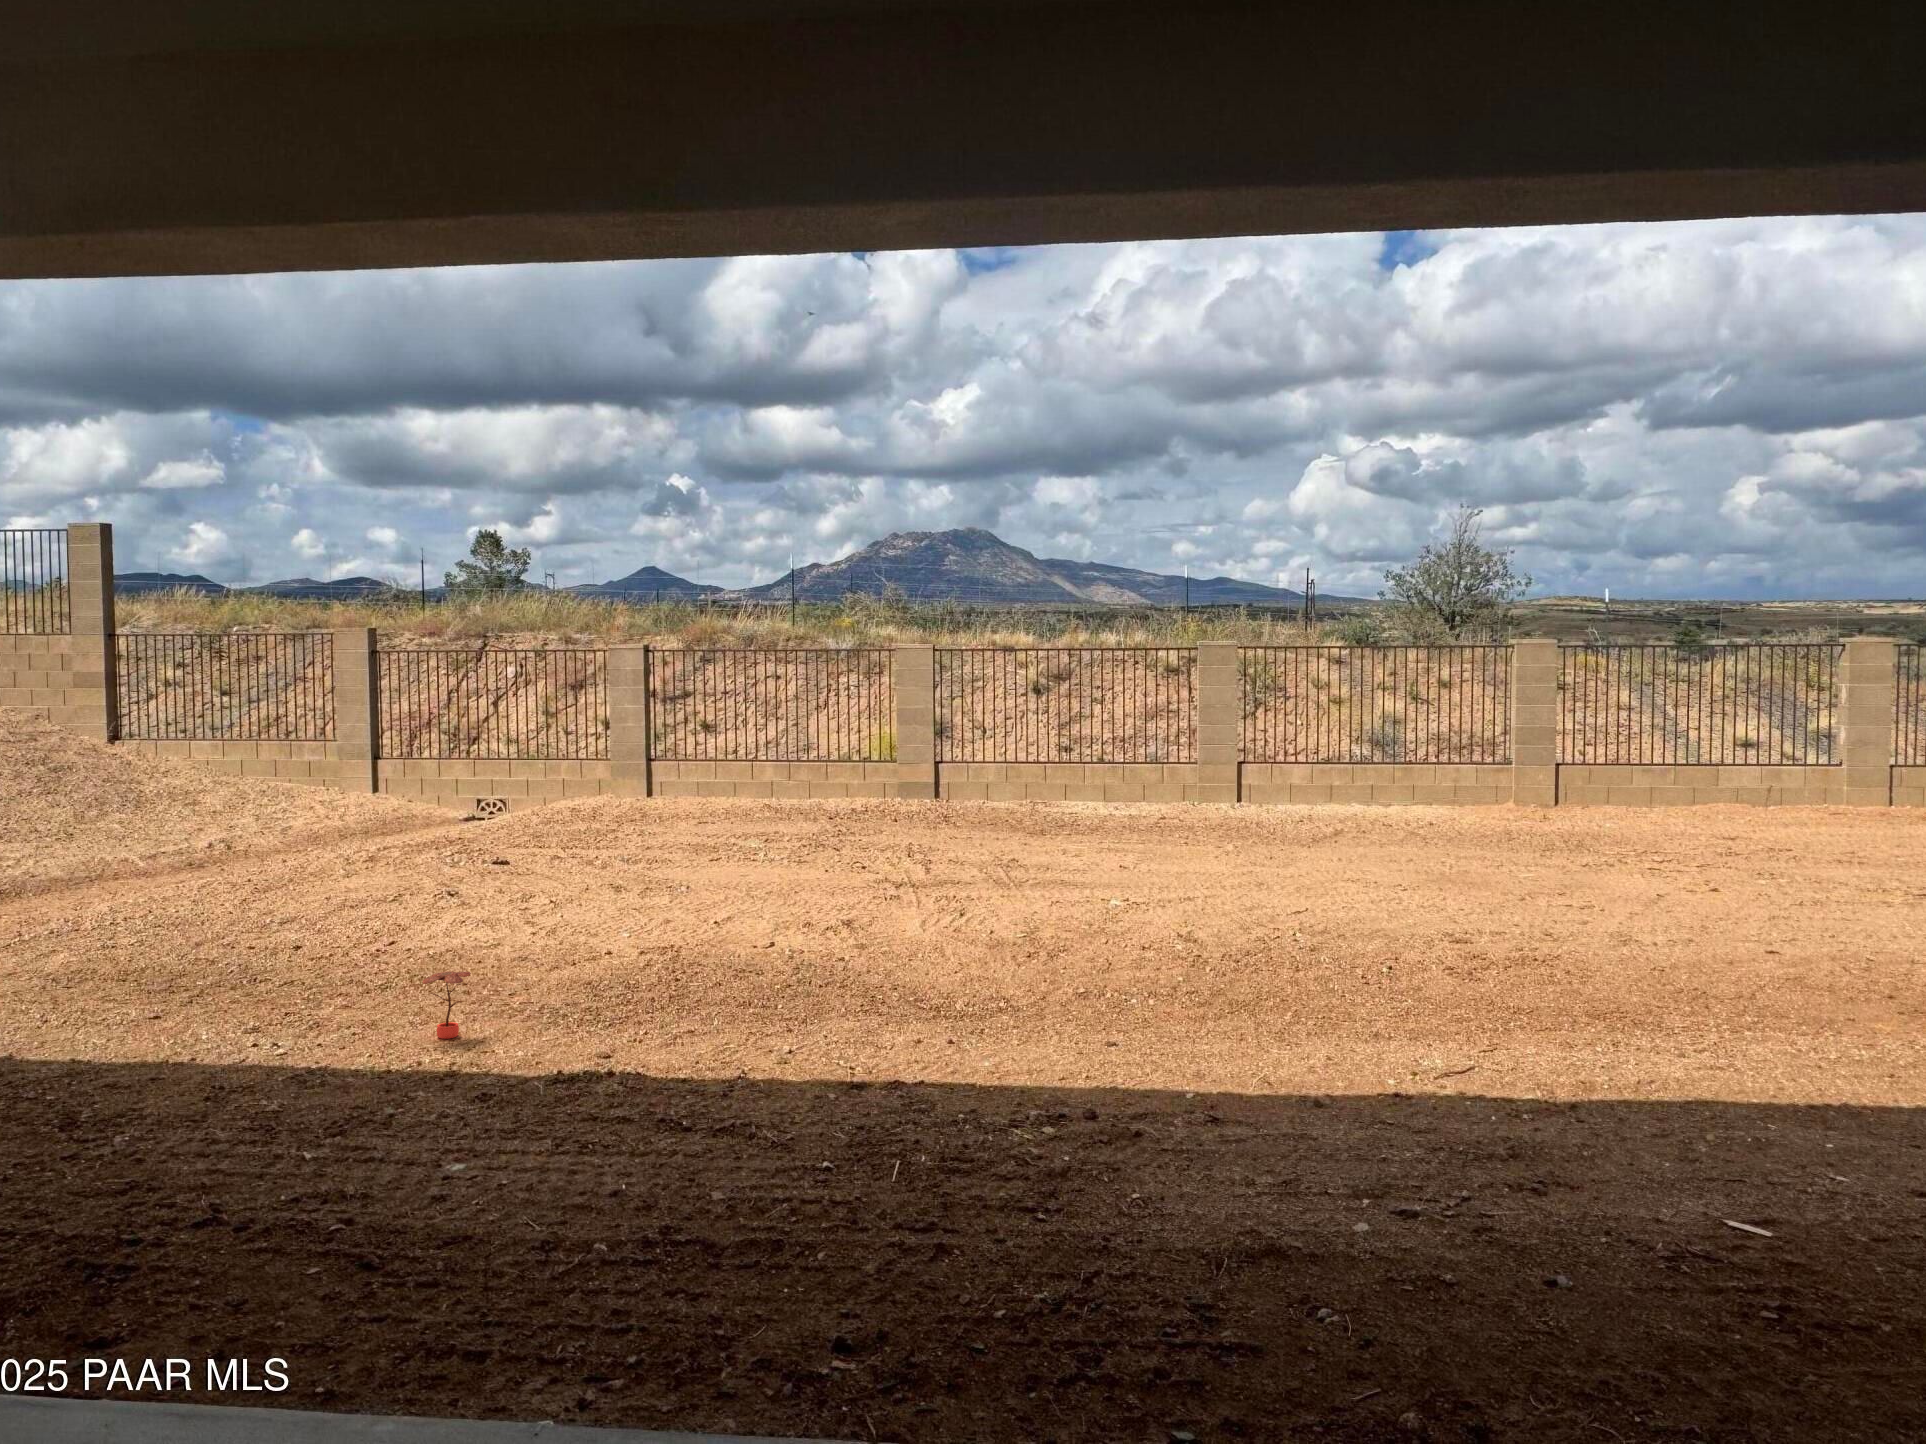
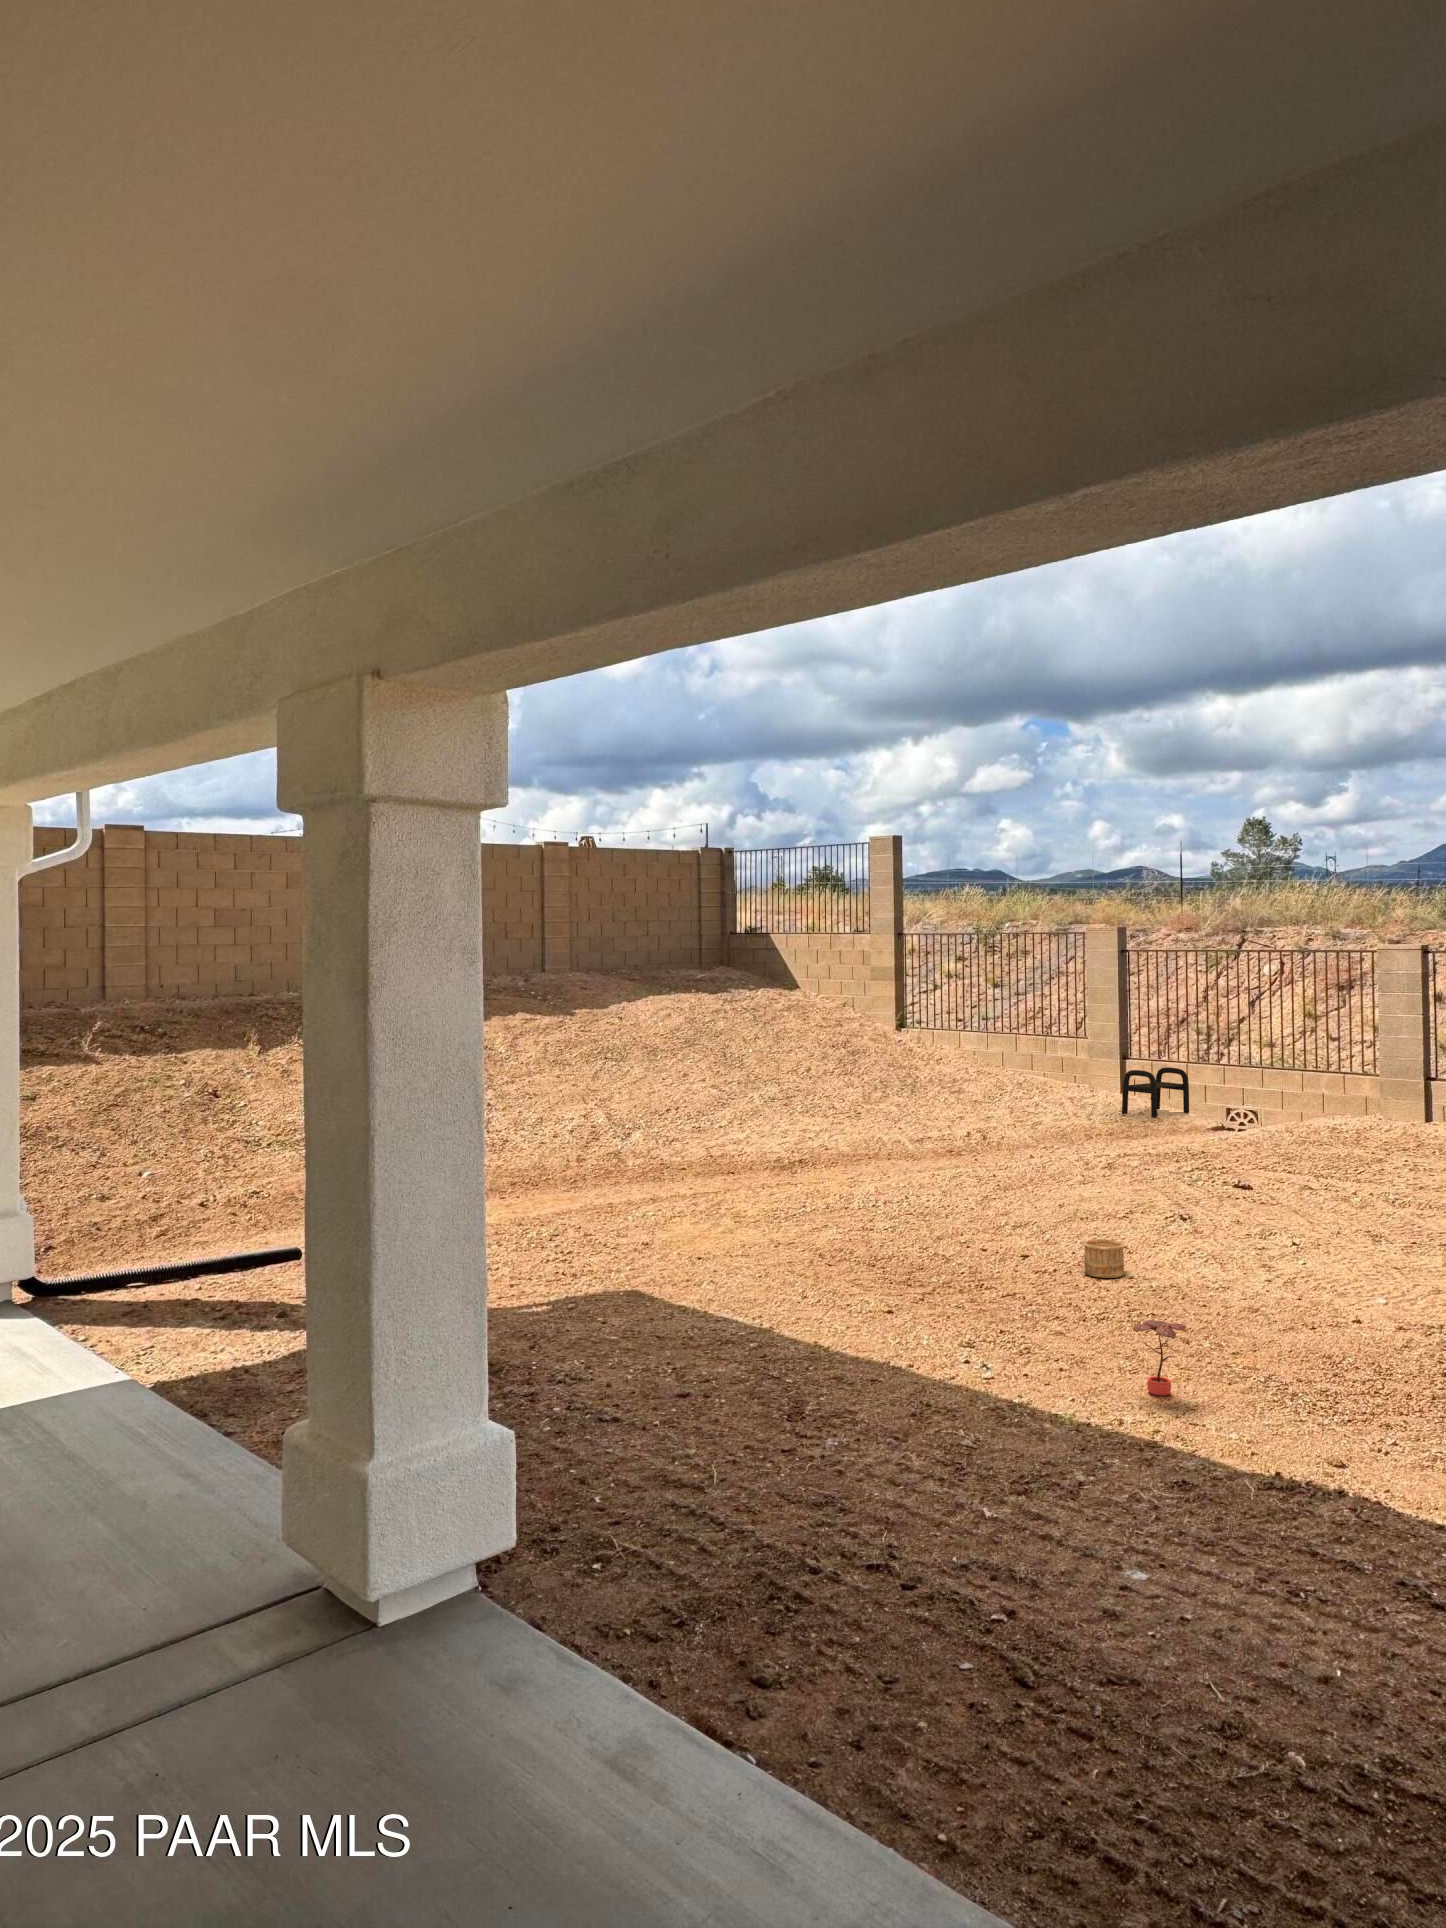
bench: none [375,763,441,813] -> present [1122,1067,1189,1118]
wooden bucket: none [358,918,400,955] -> present [1083,1239,1124,1278]

